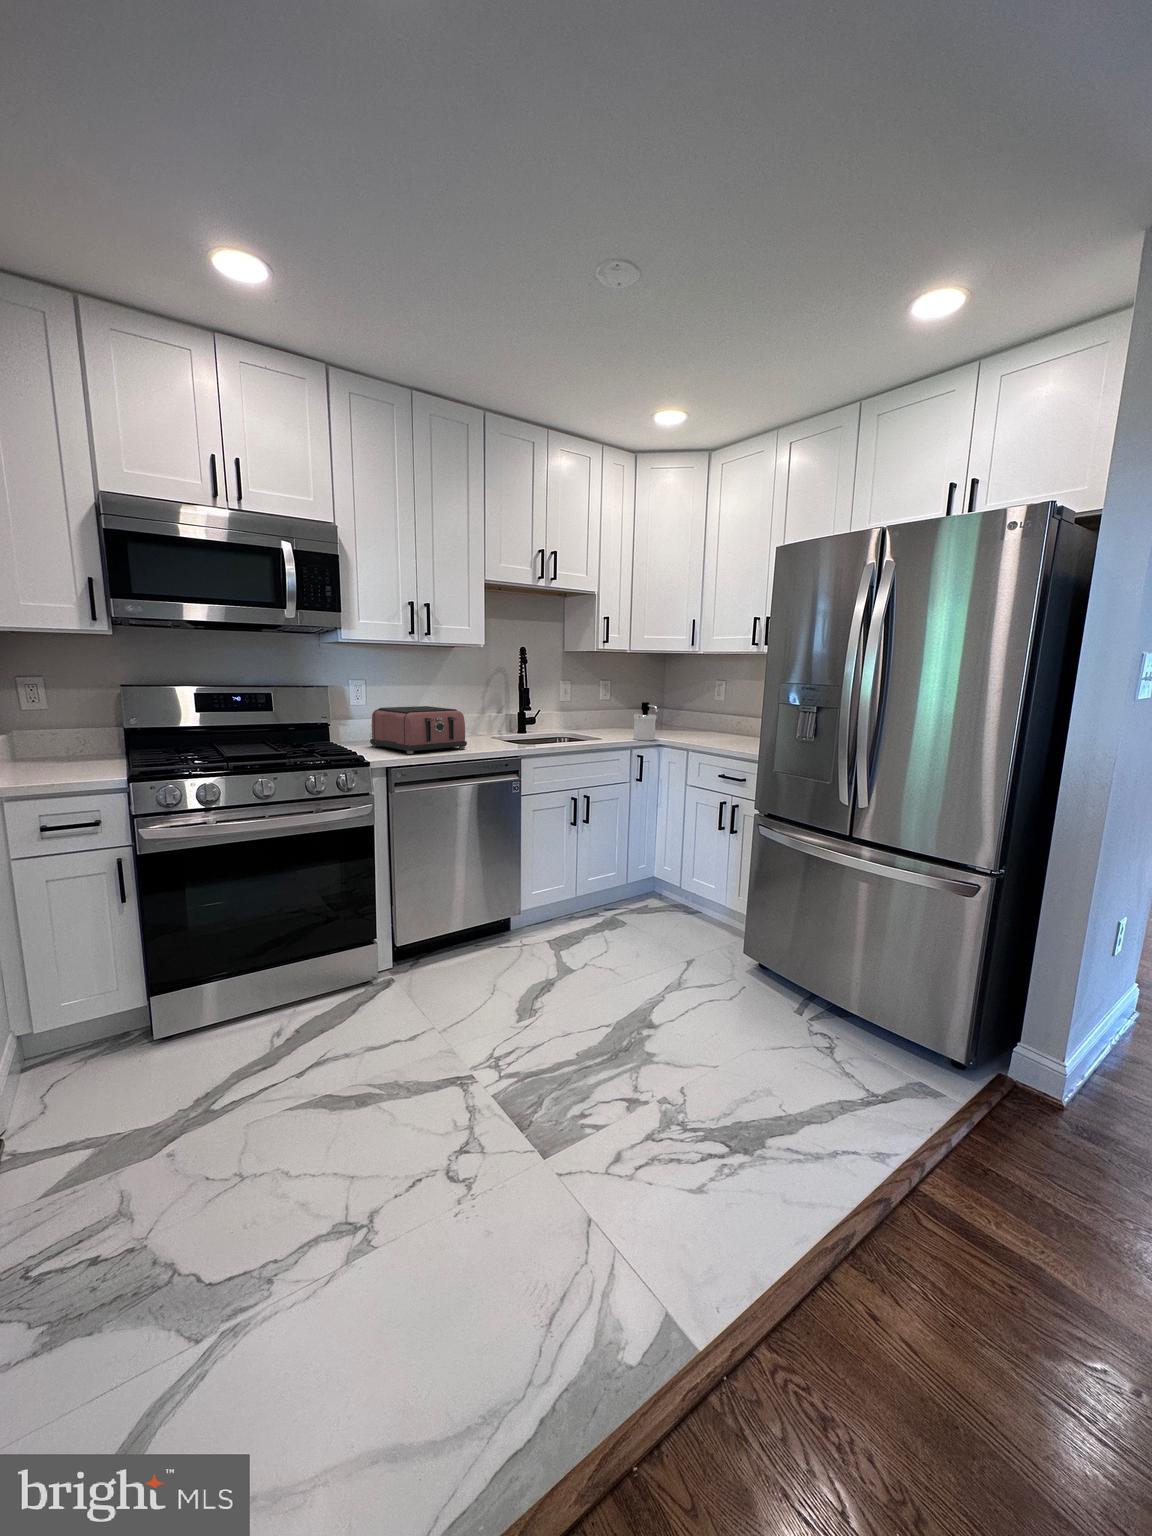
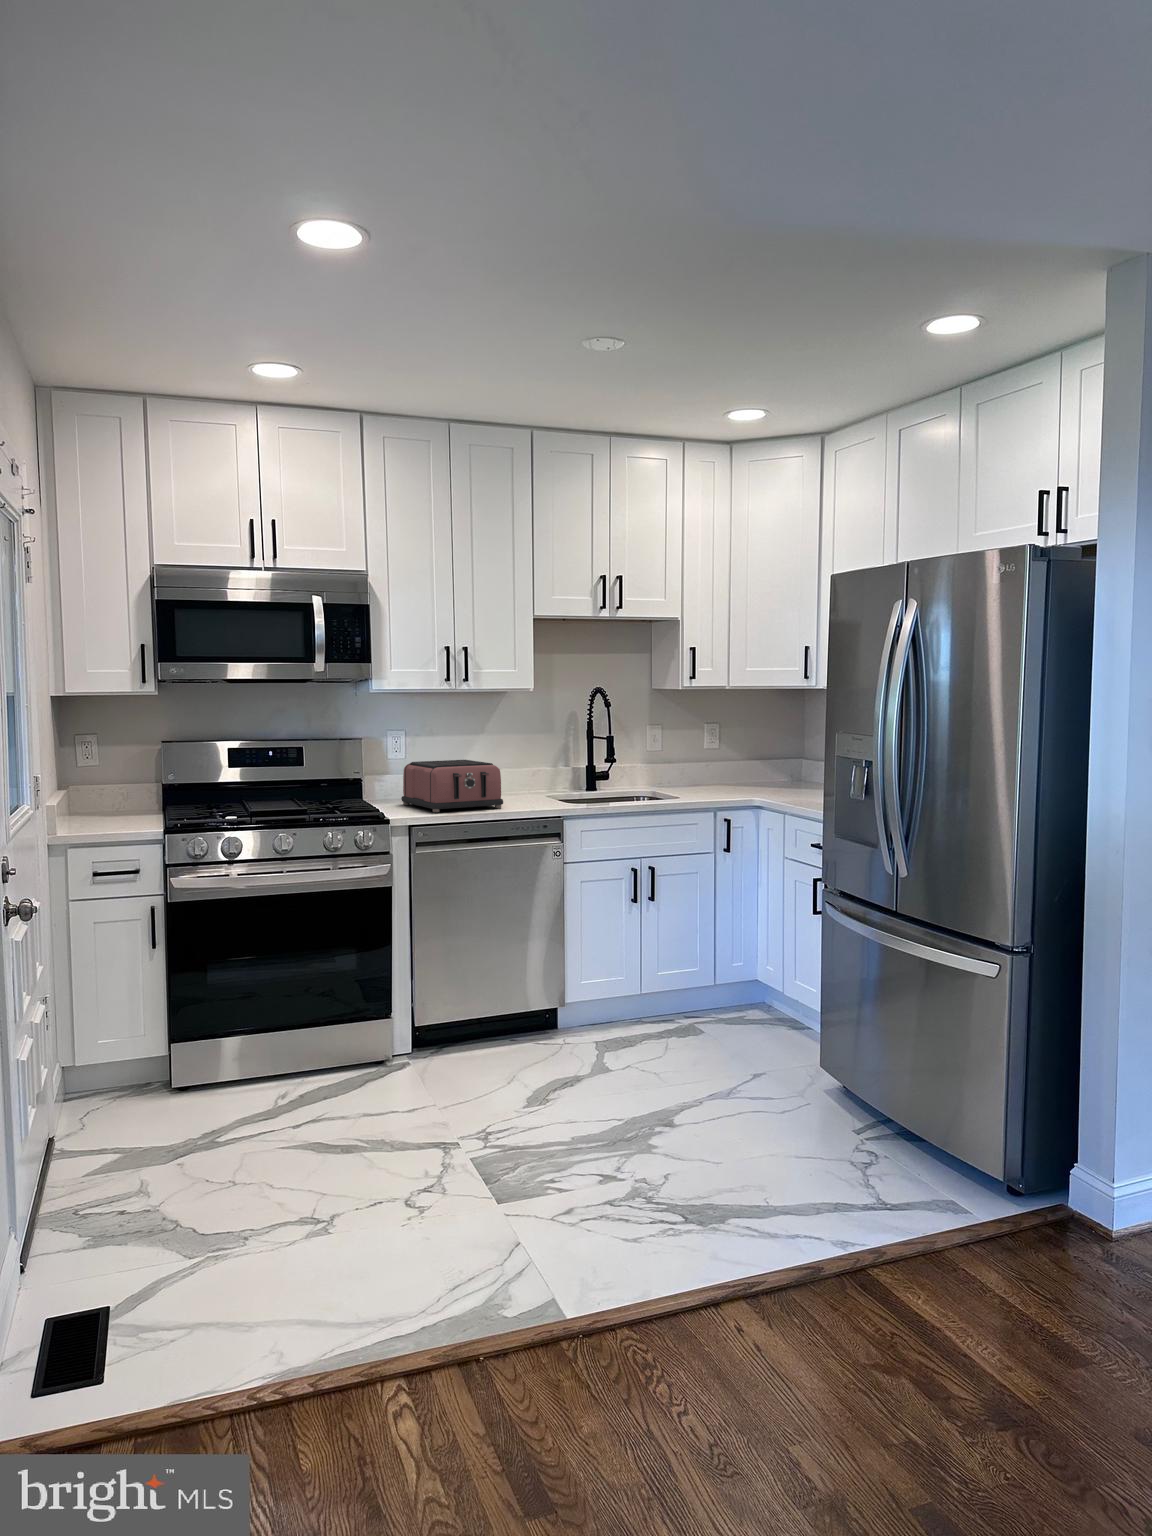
soap dispenser: present [634,702,658,741] -> none [722,753,751,801]

